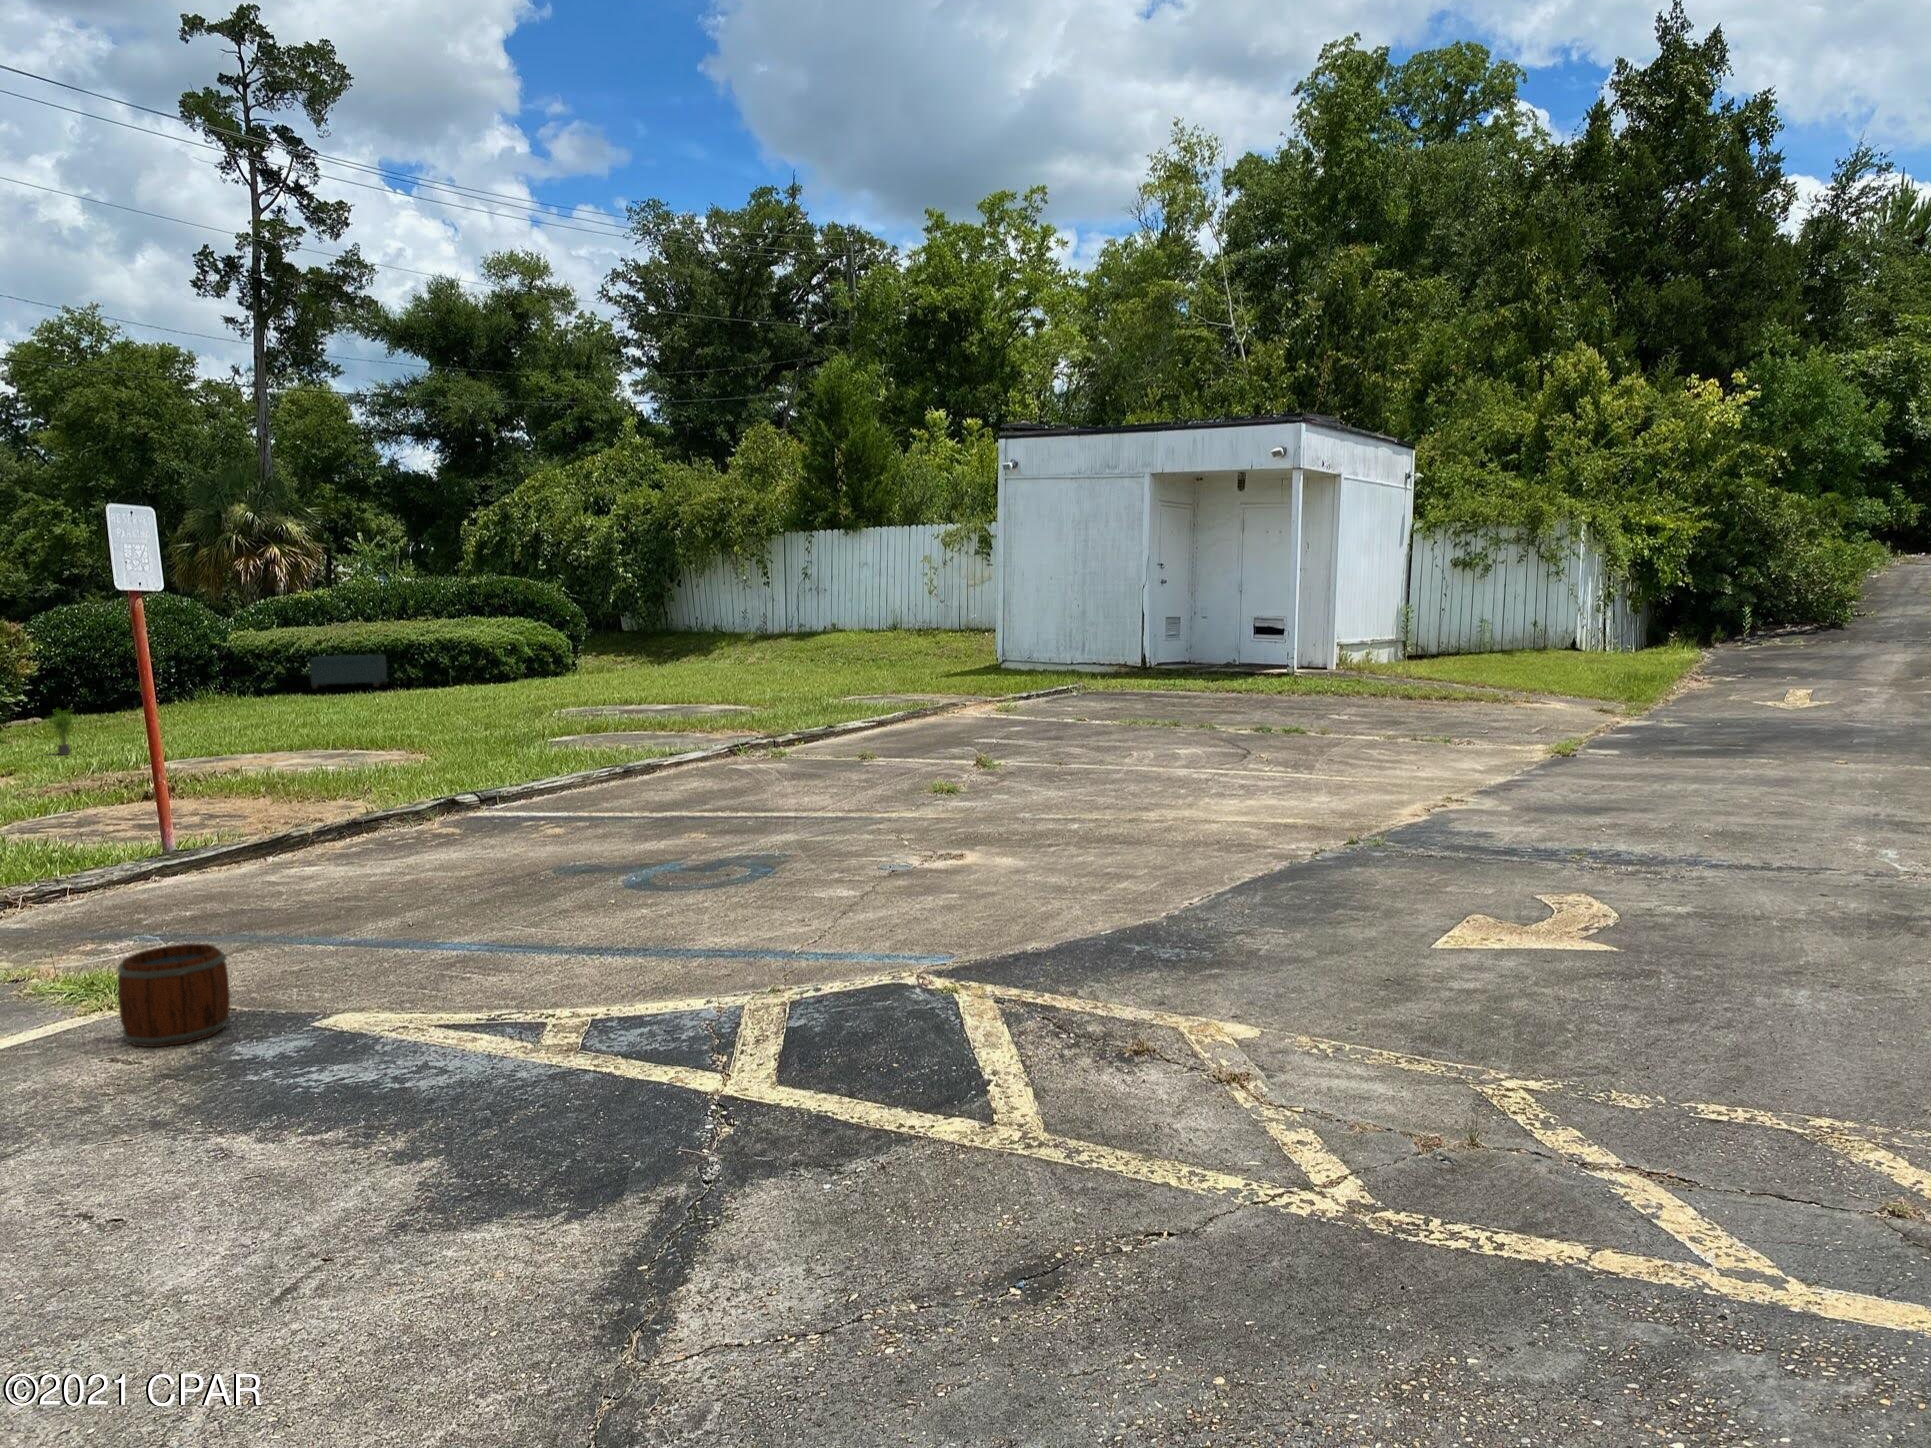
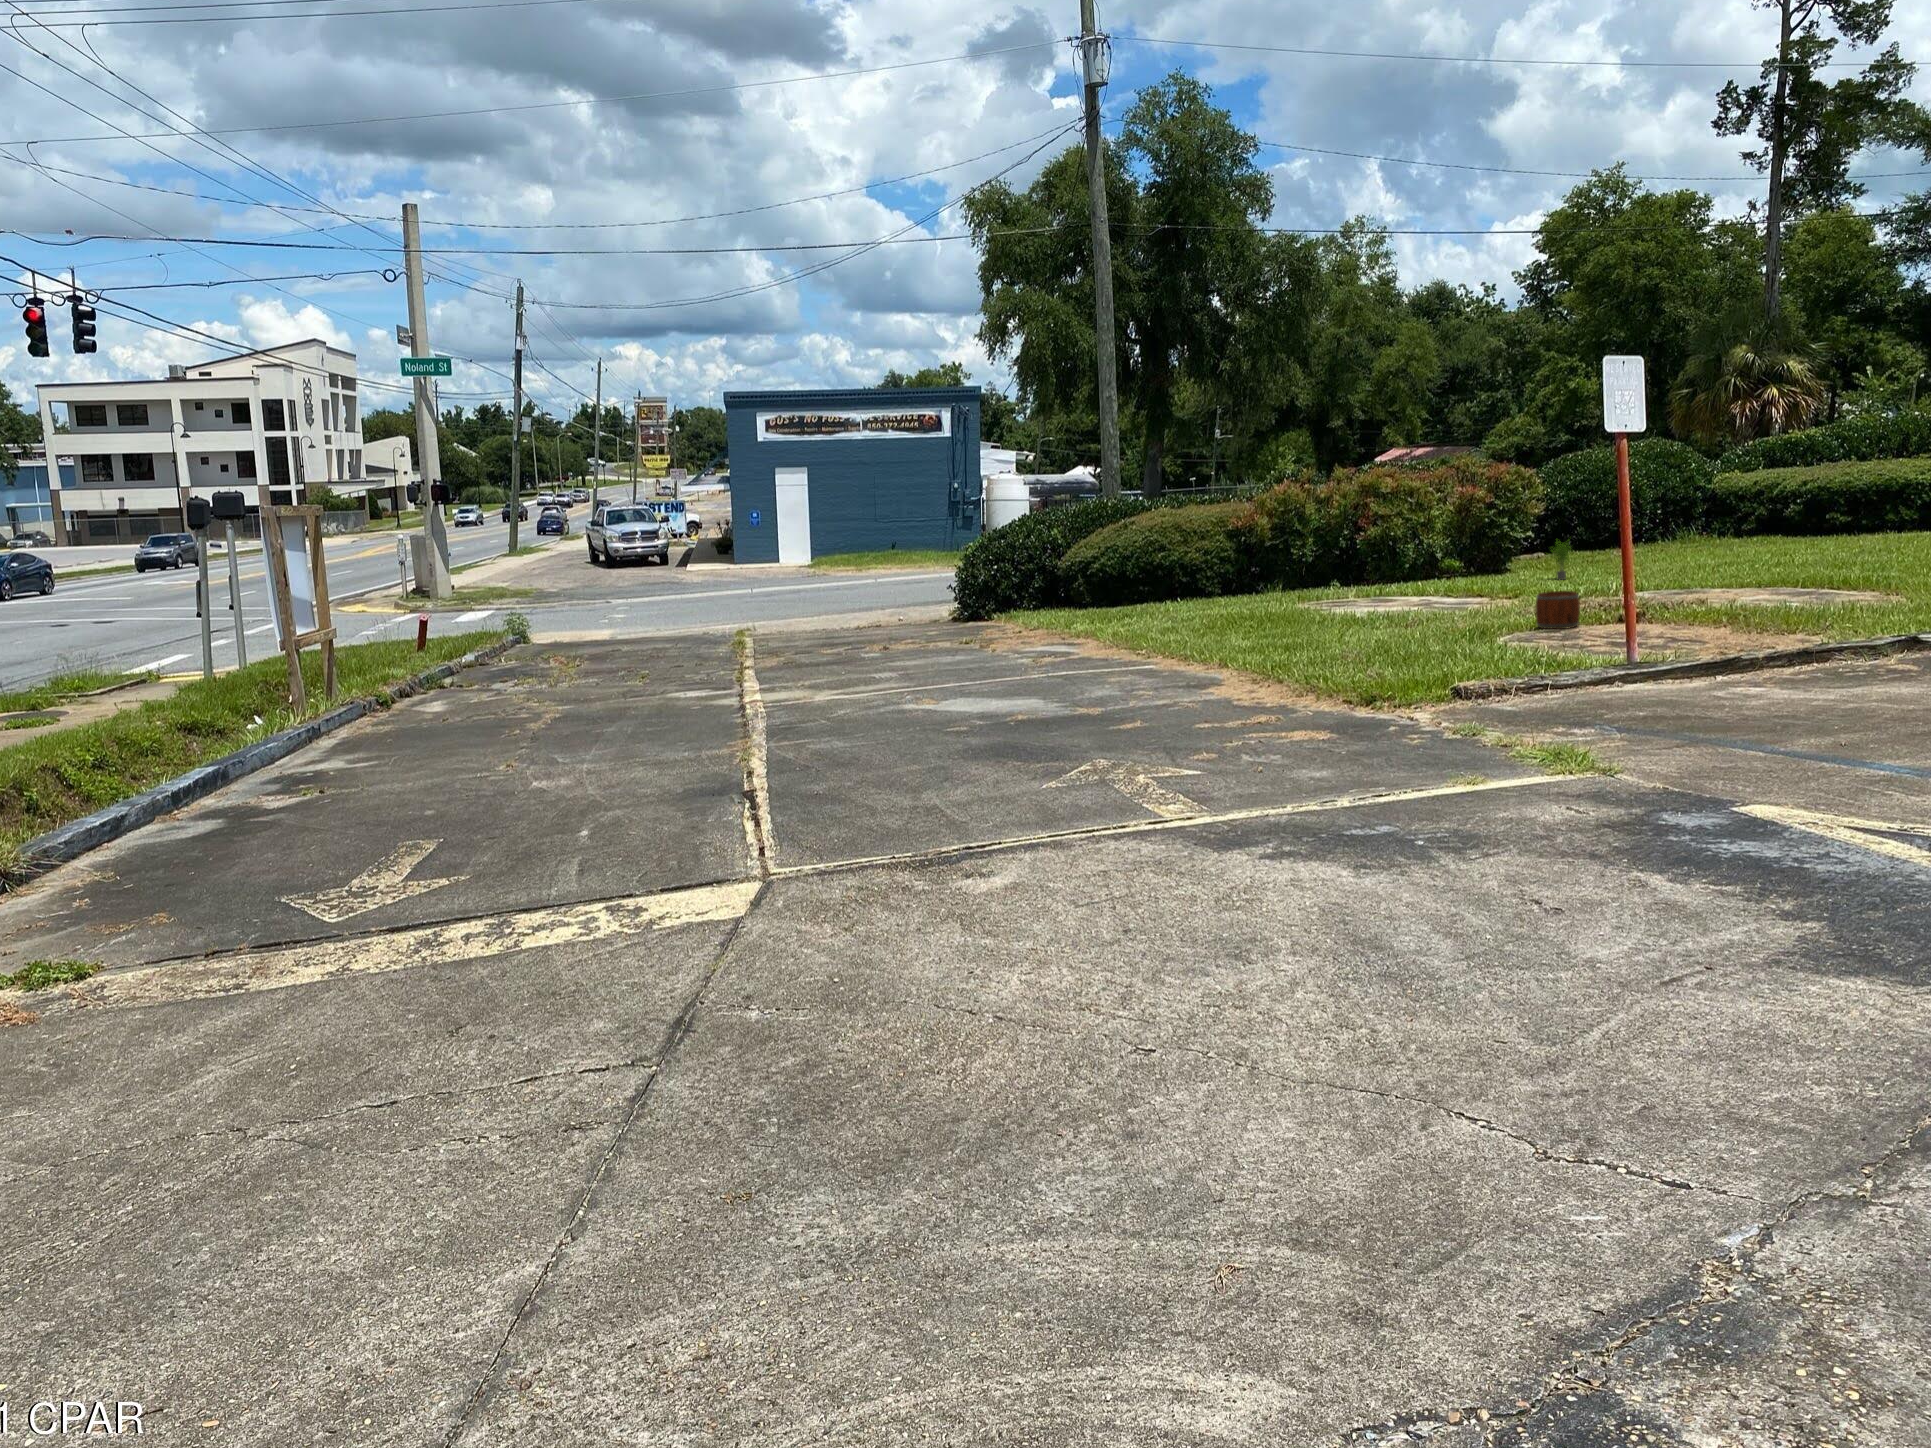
bench: present [310,655,387,689] -> none [1793,493,1878,527]
bucket: present [117,944,231,1047] -> present [1536,591,1580,629]

